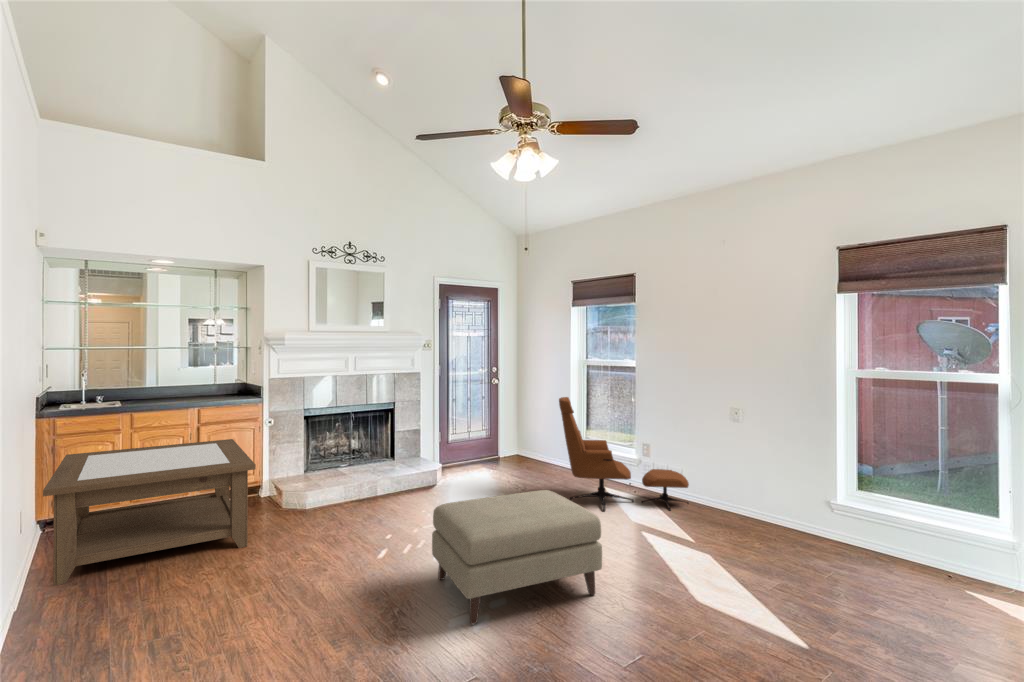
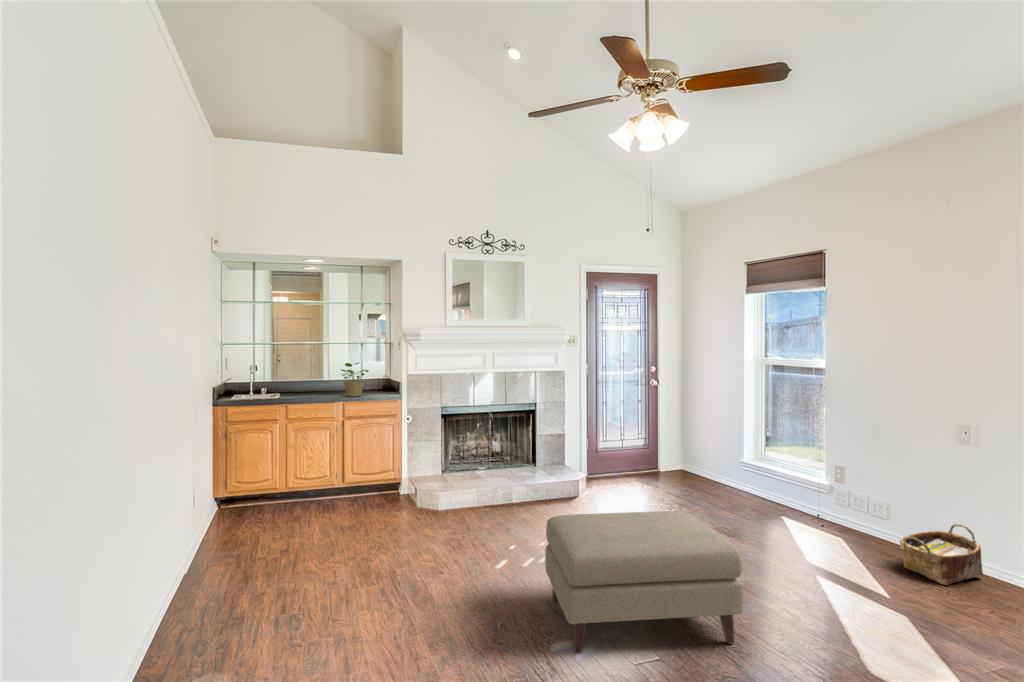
potted plant: none [195,367,227,402] -> present [341,363,369,397]
lounge chair: present [559,397,689,511] -> none [718,403,899,555]
coffee table: present [43,439,256,586] -> none [207,434,383,556]
woven basket: none [693,482,745,527] -> present [900,524,983,585]

